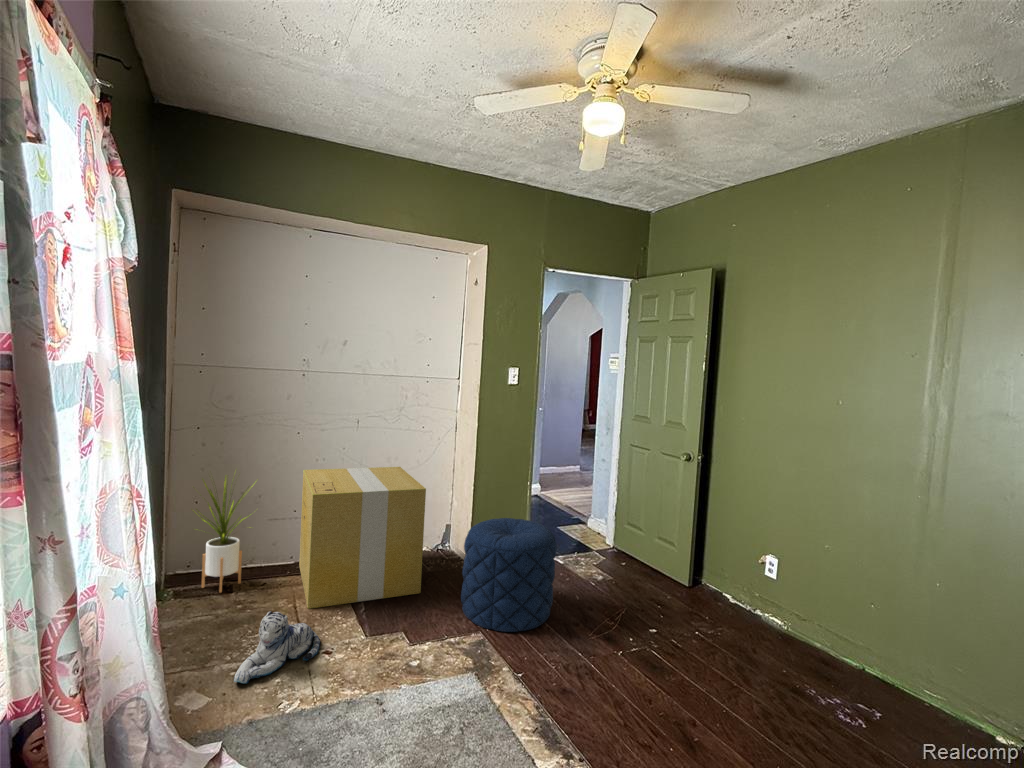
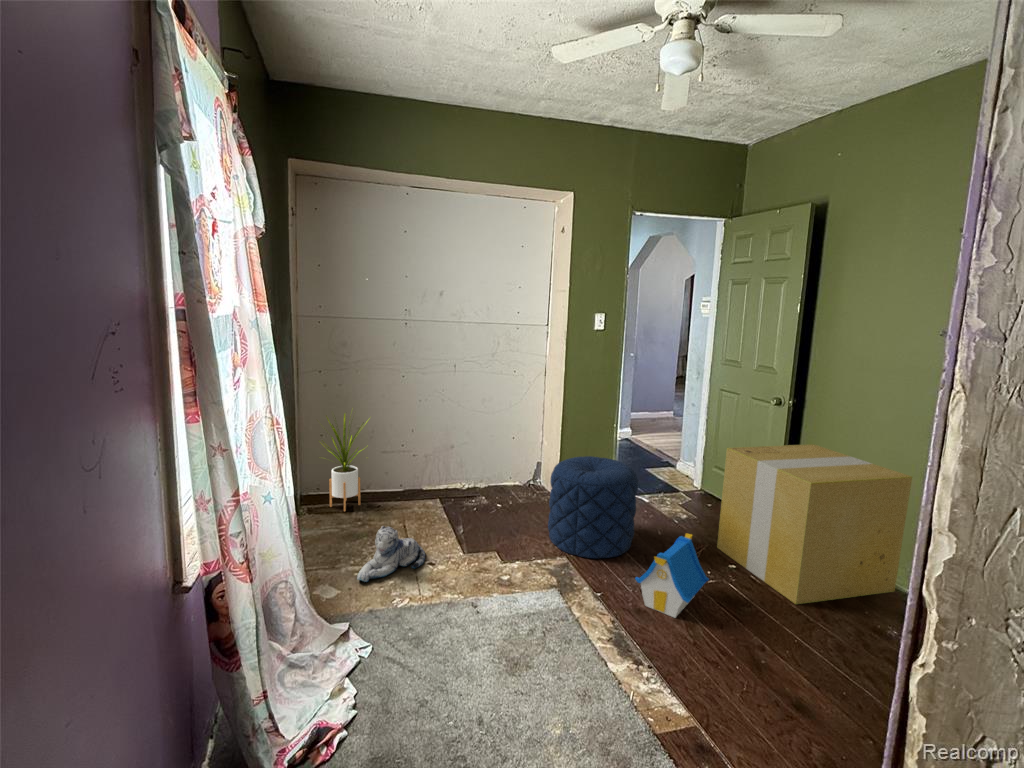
cardboard box: present [299,467,426,609] -> present [717,444,912,604]
toy house: none [559,599,634,696] -> present [635,534,709,618]

